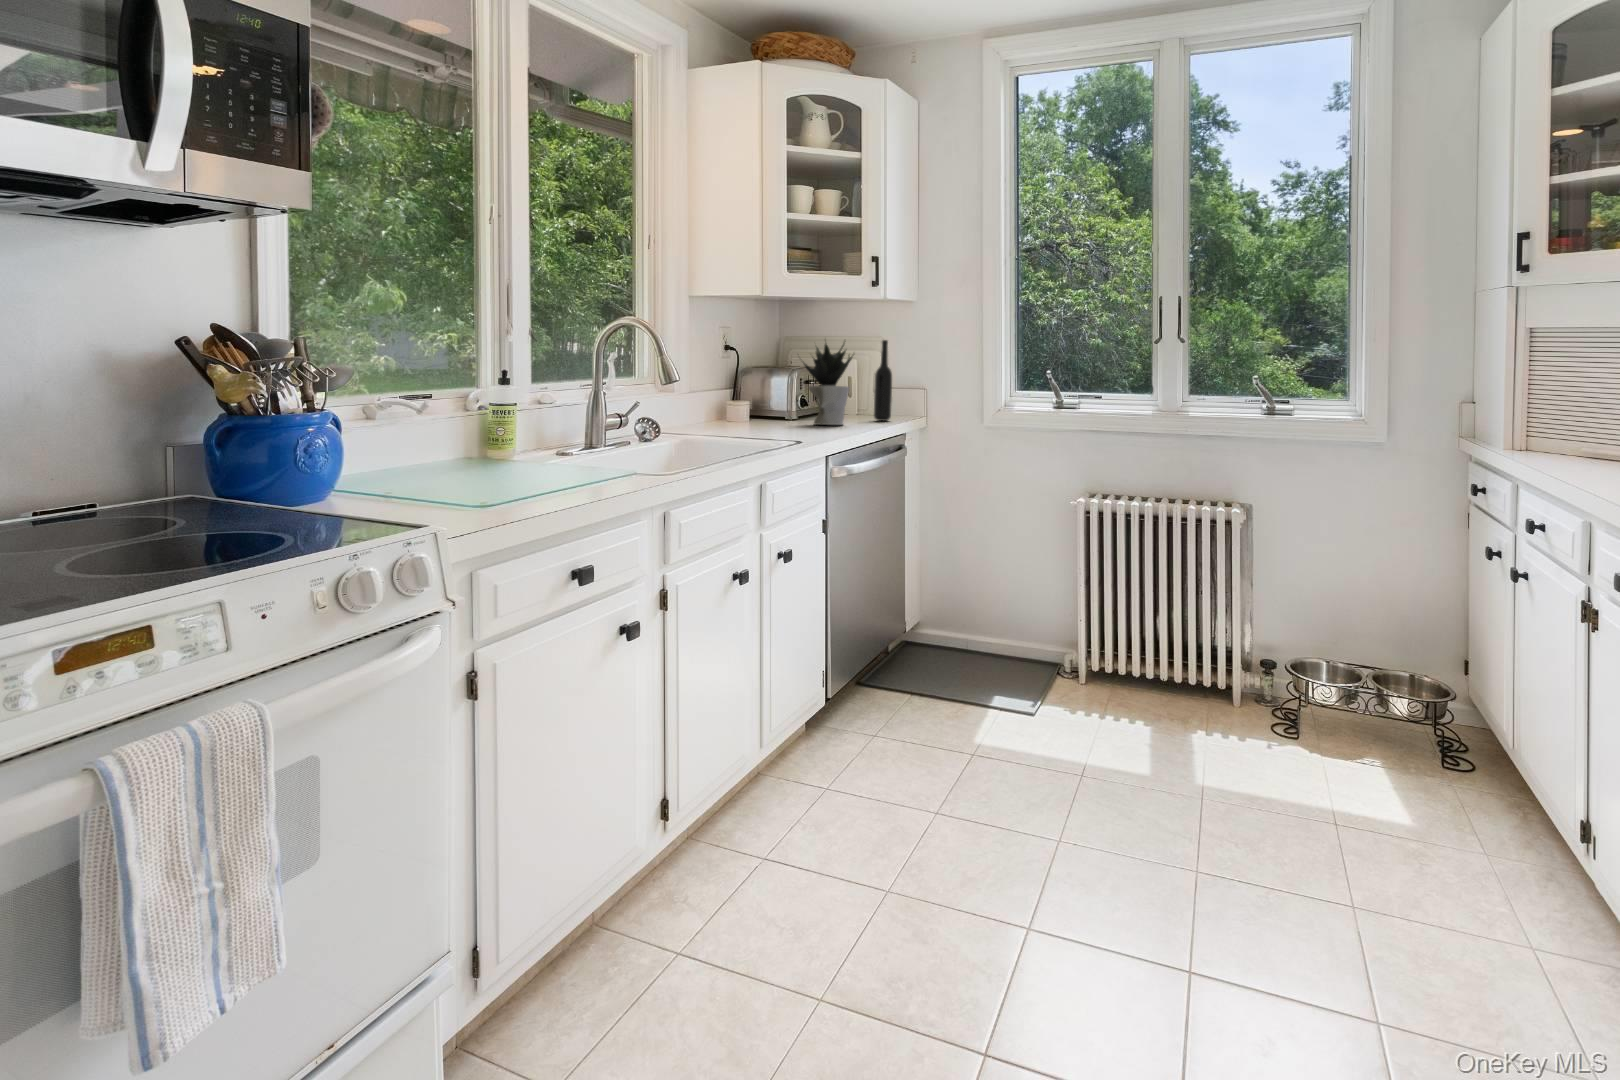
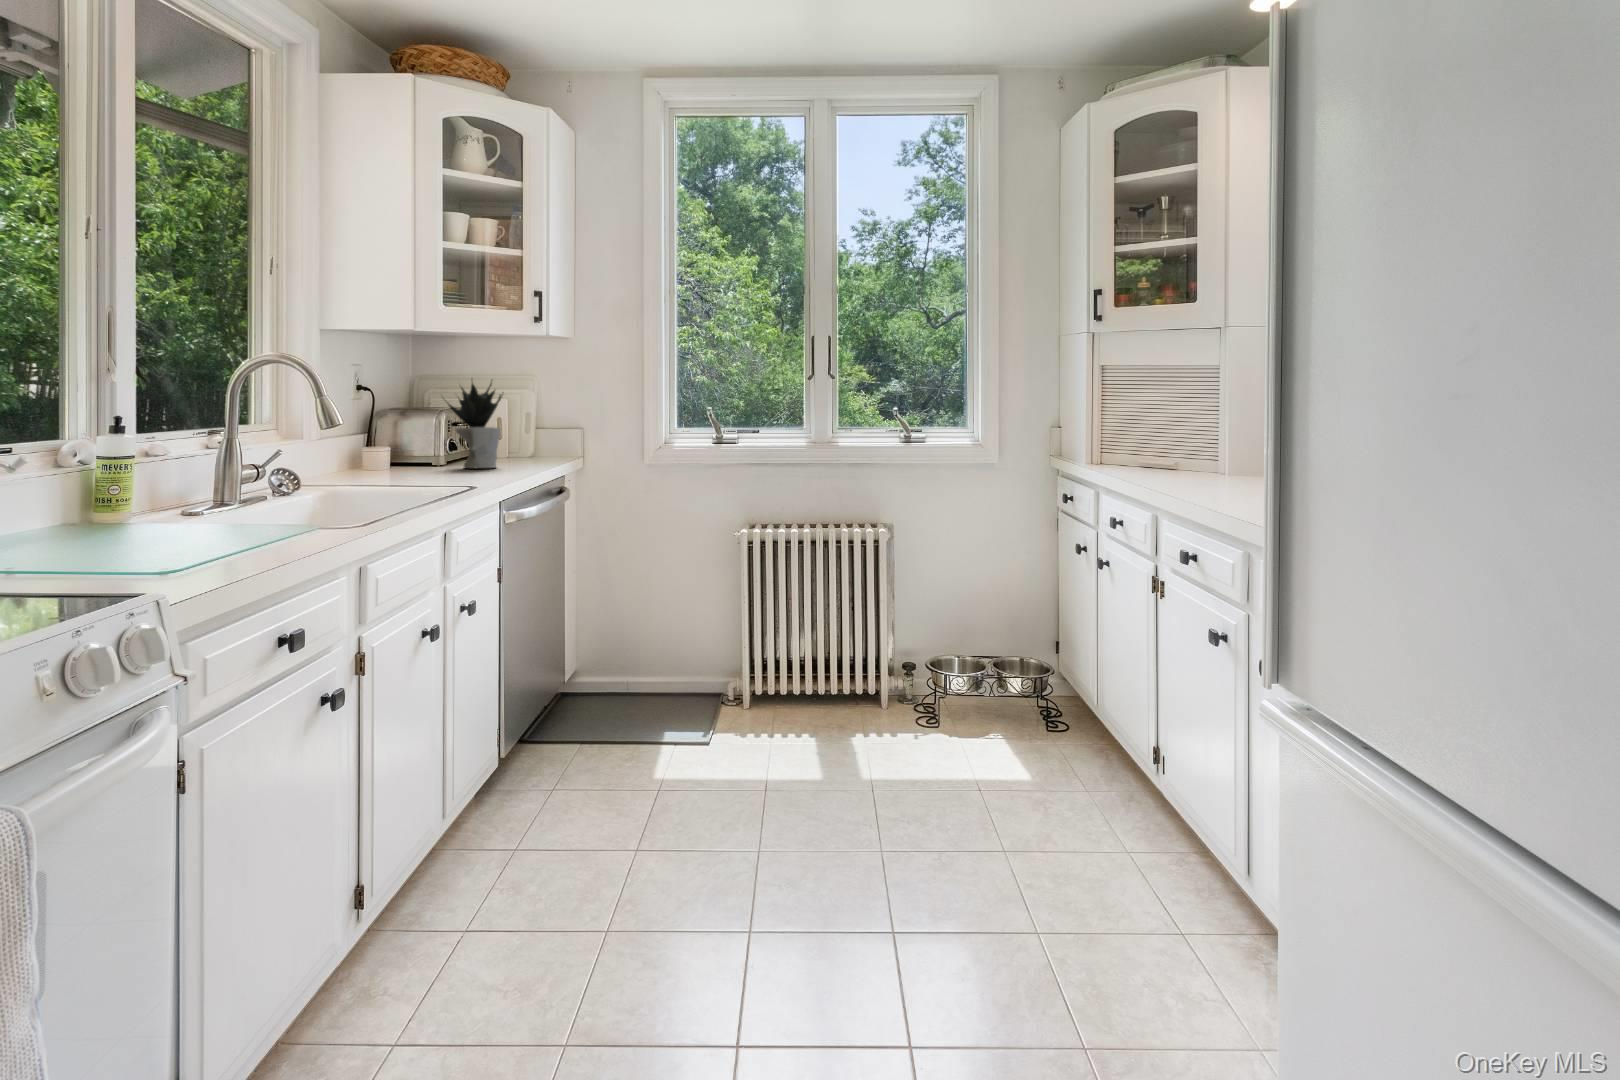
bottle: present [874,340,892,421] -> none [523,378,543,461]

